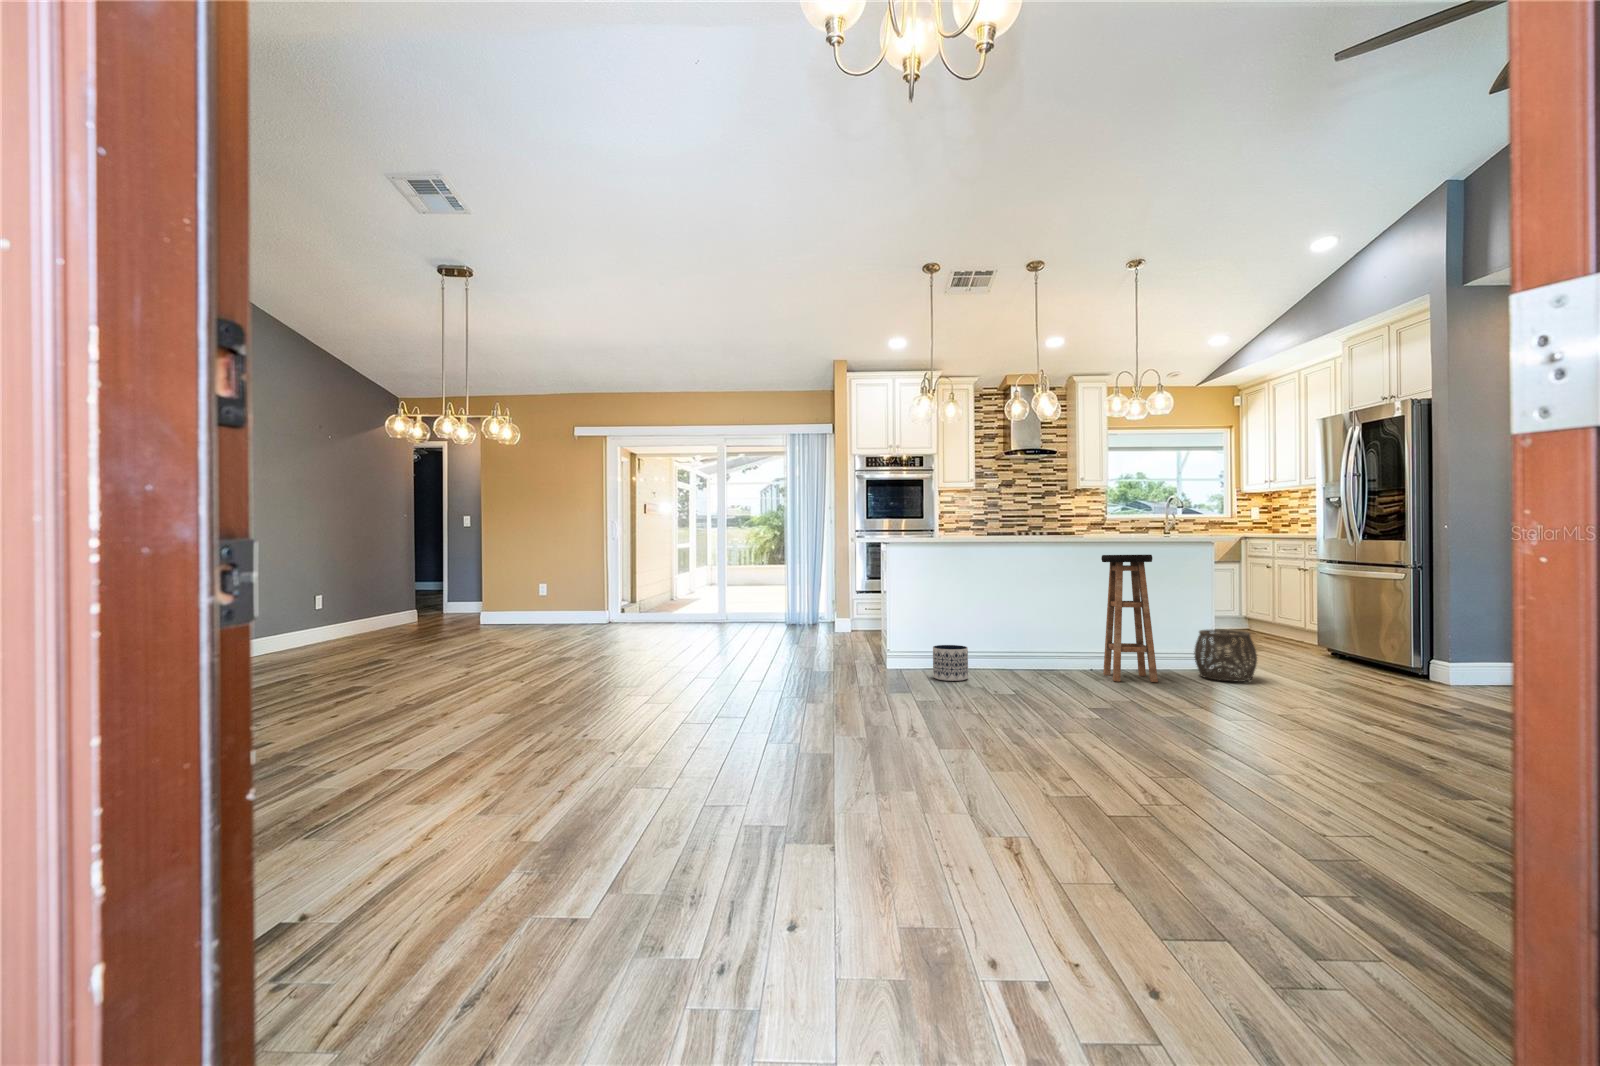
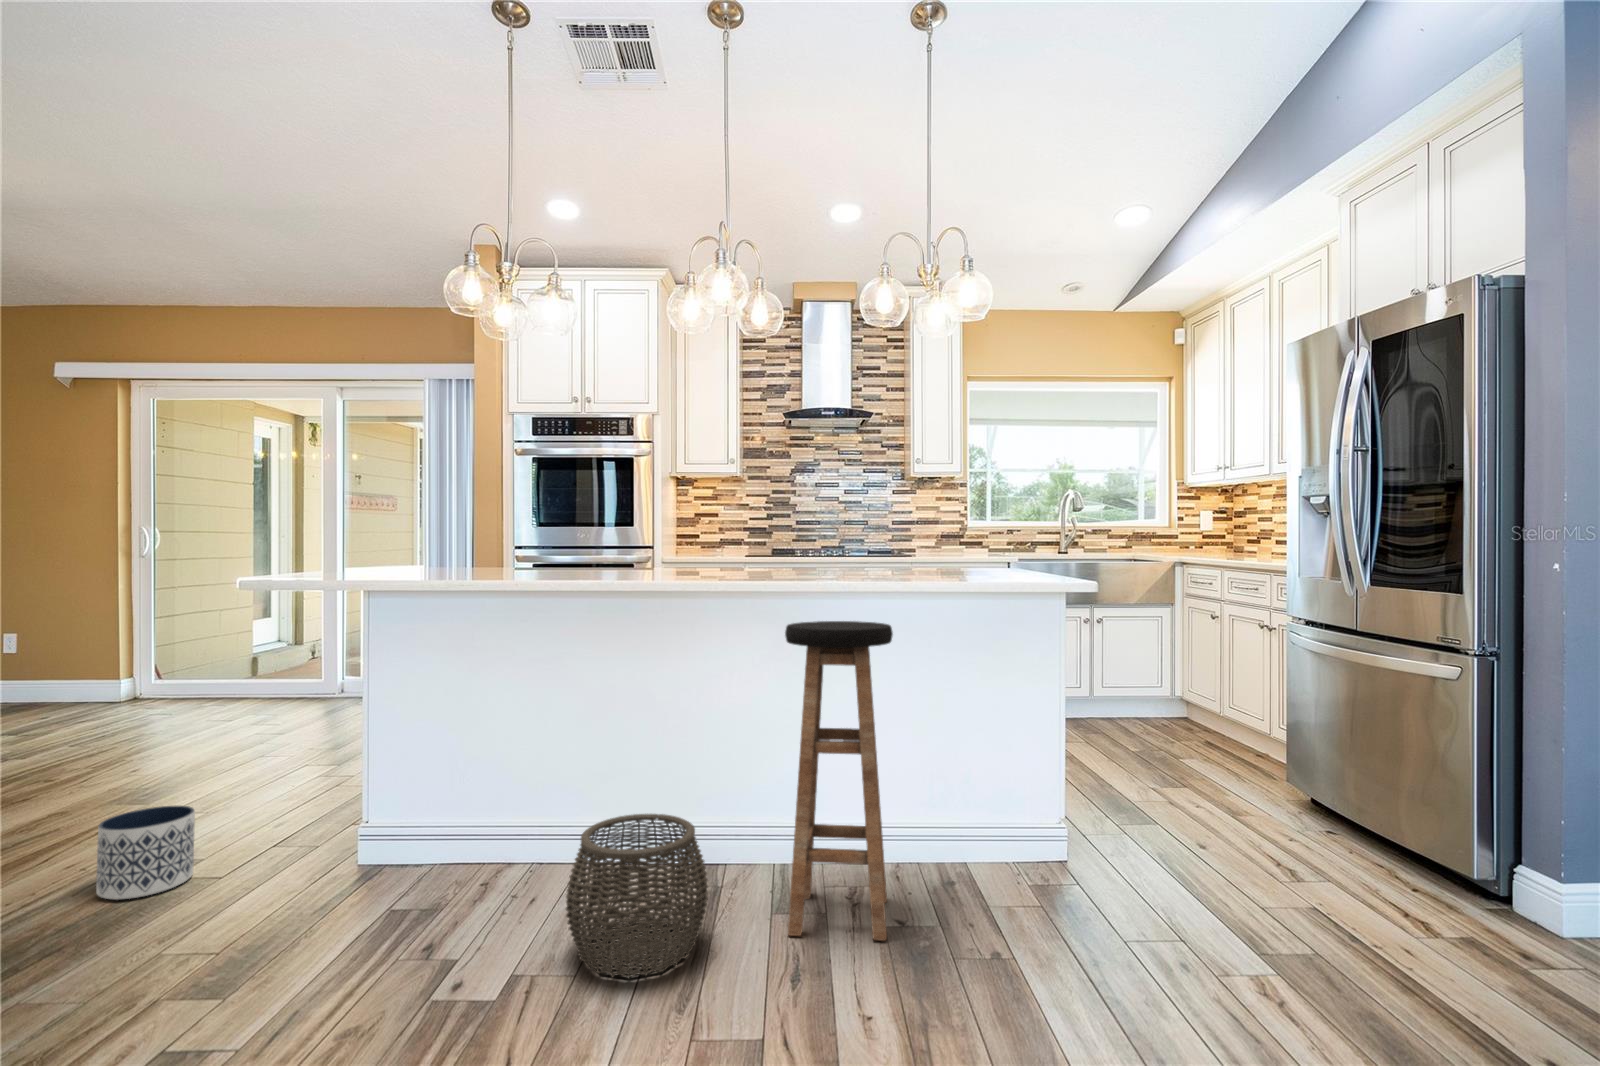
woven basket: present [1194,630,1257,682] -> present [566,814,708,978]
planter: present [933,645,968,681] -> present [96,806,195,900]

